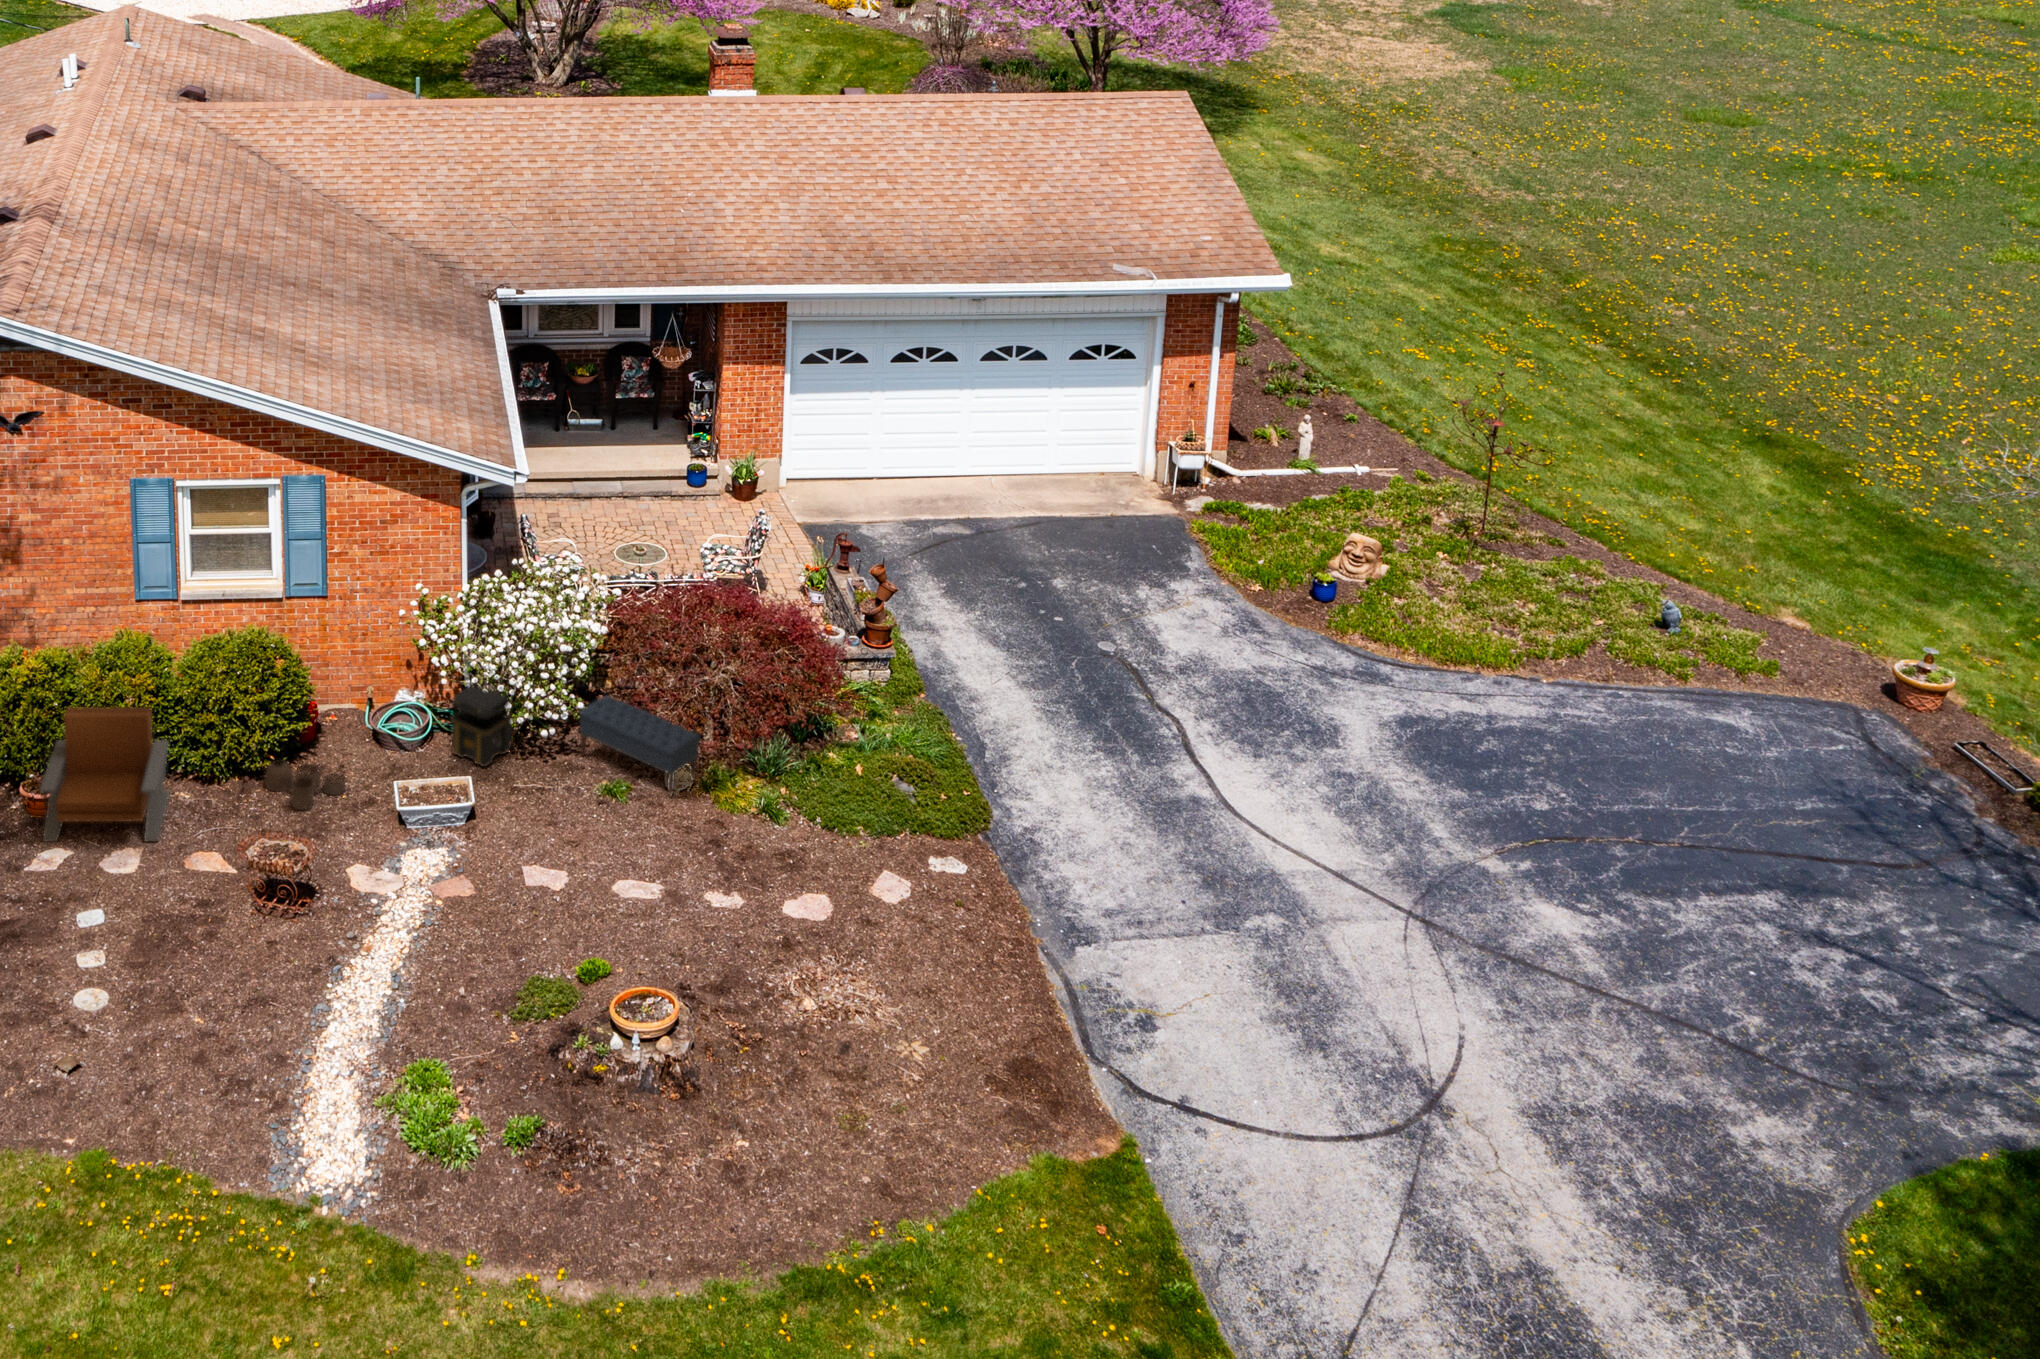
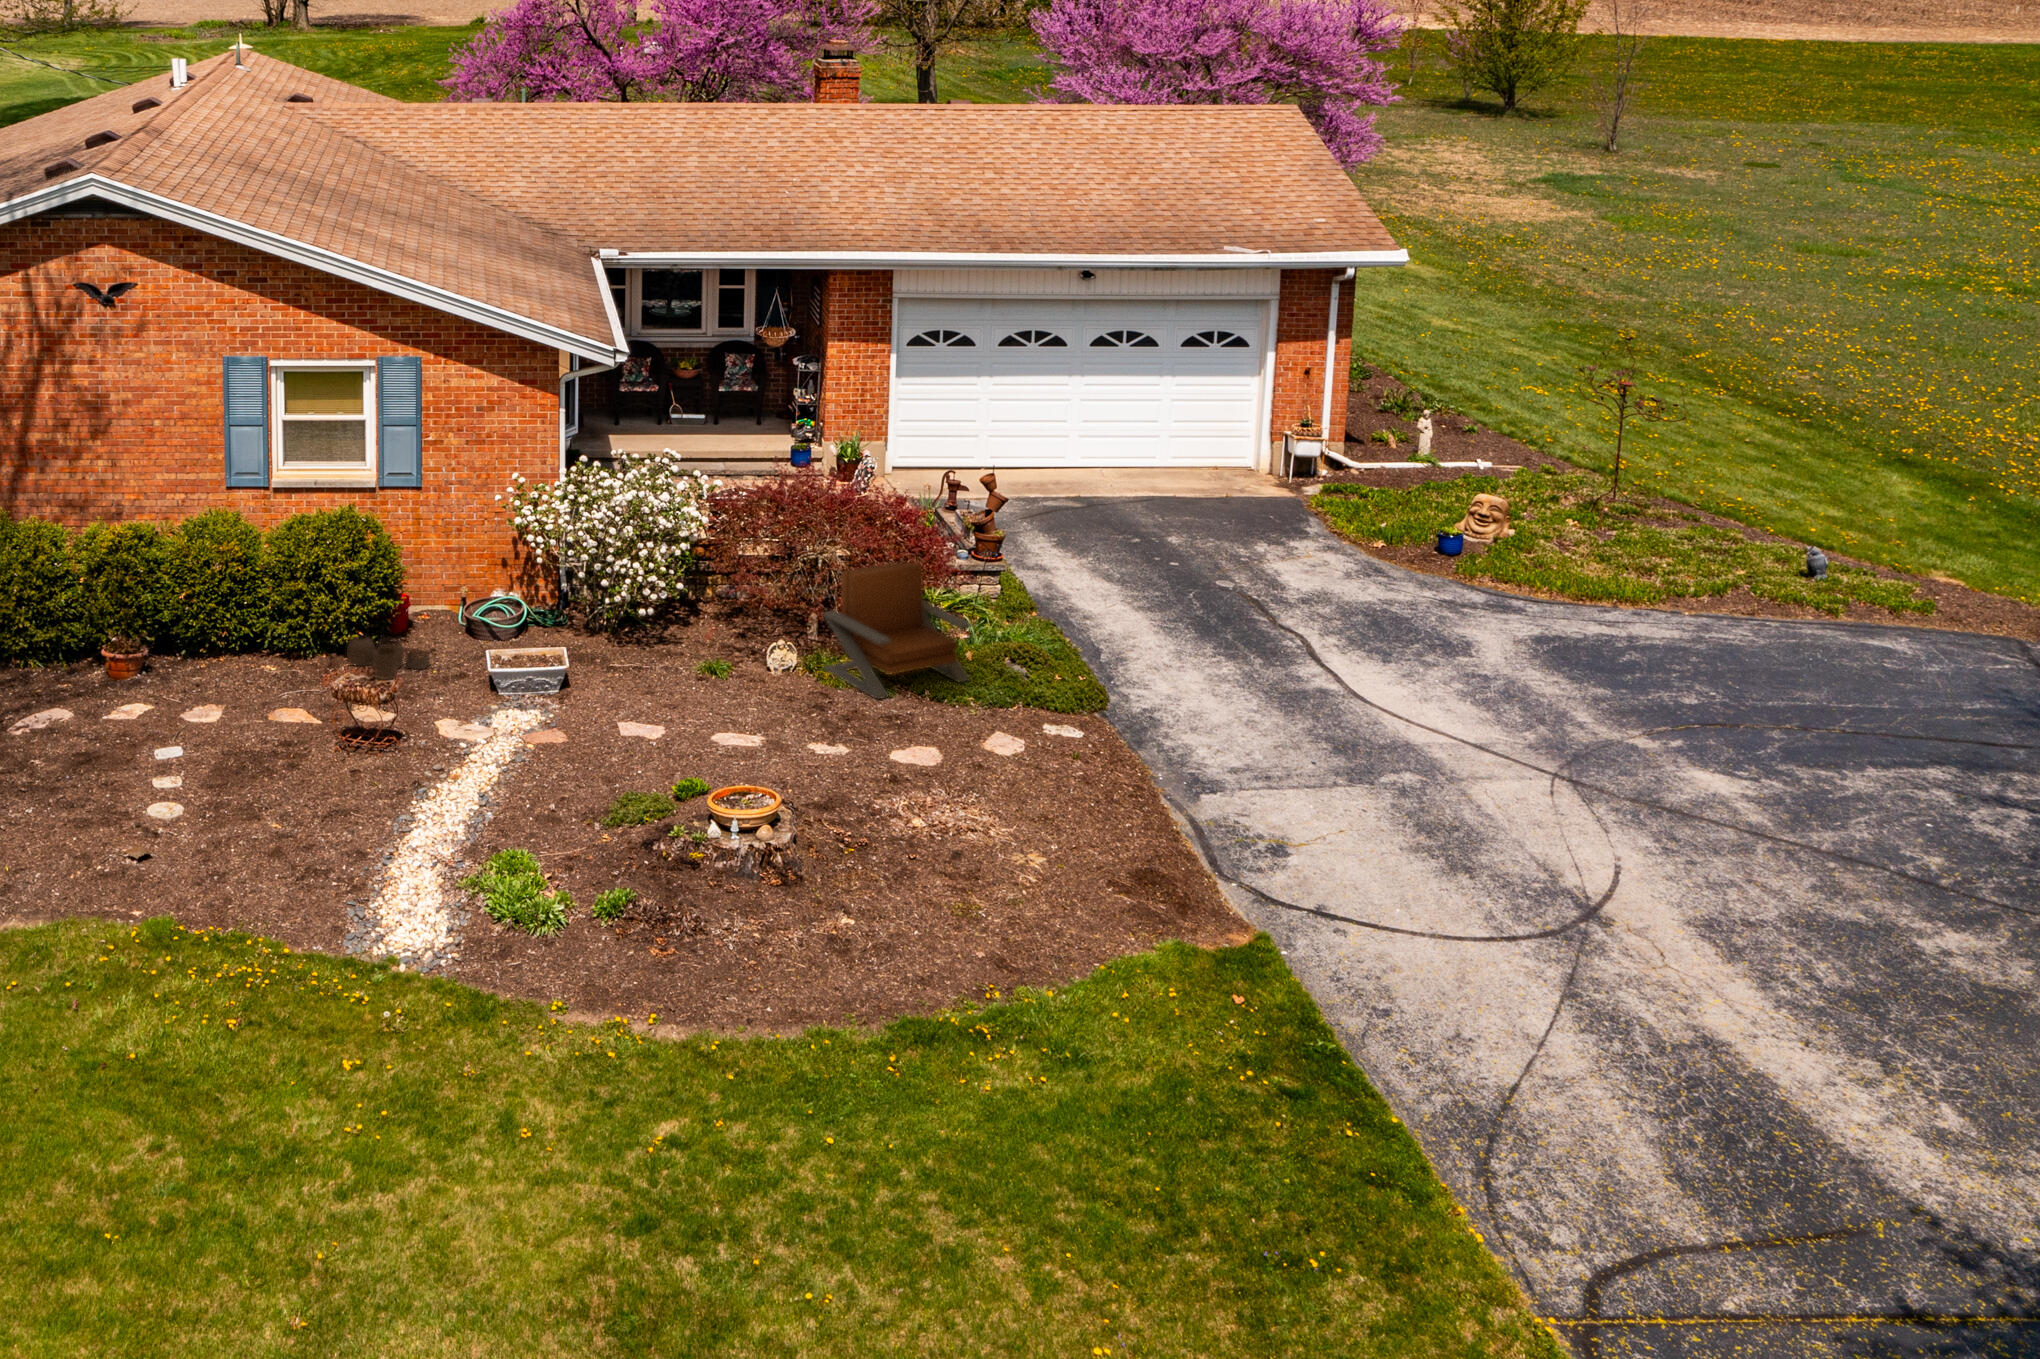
toolbox: present [451,685,512,766] -> none [540,568,605,652]
bench: present [579,696,700,796] -> none [673,585,800,677]
lounge chair: present [39,707,170,842] -> present [823,562,972,699]

